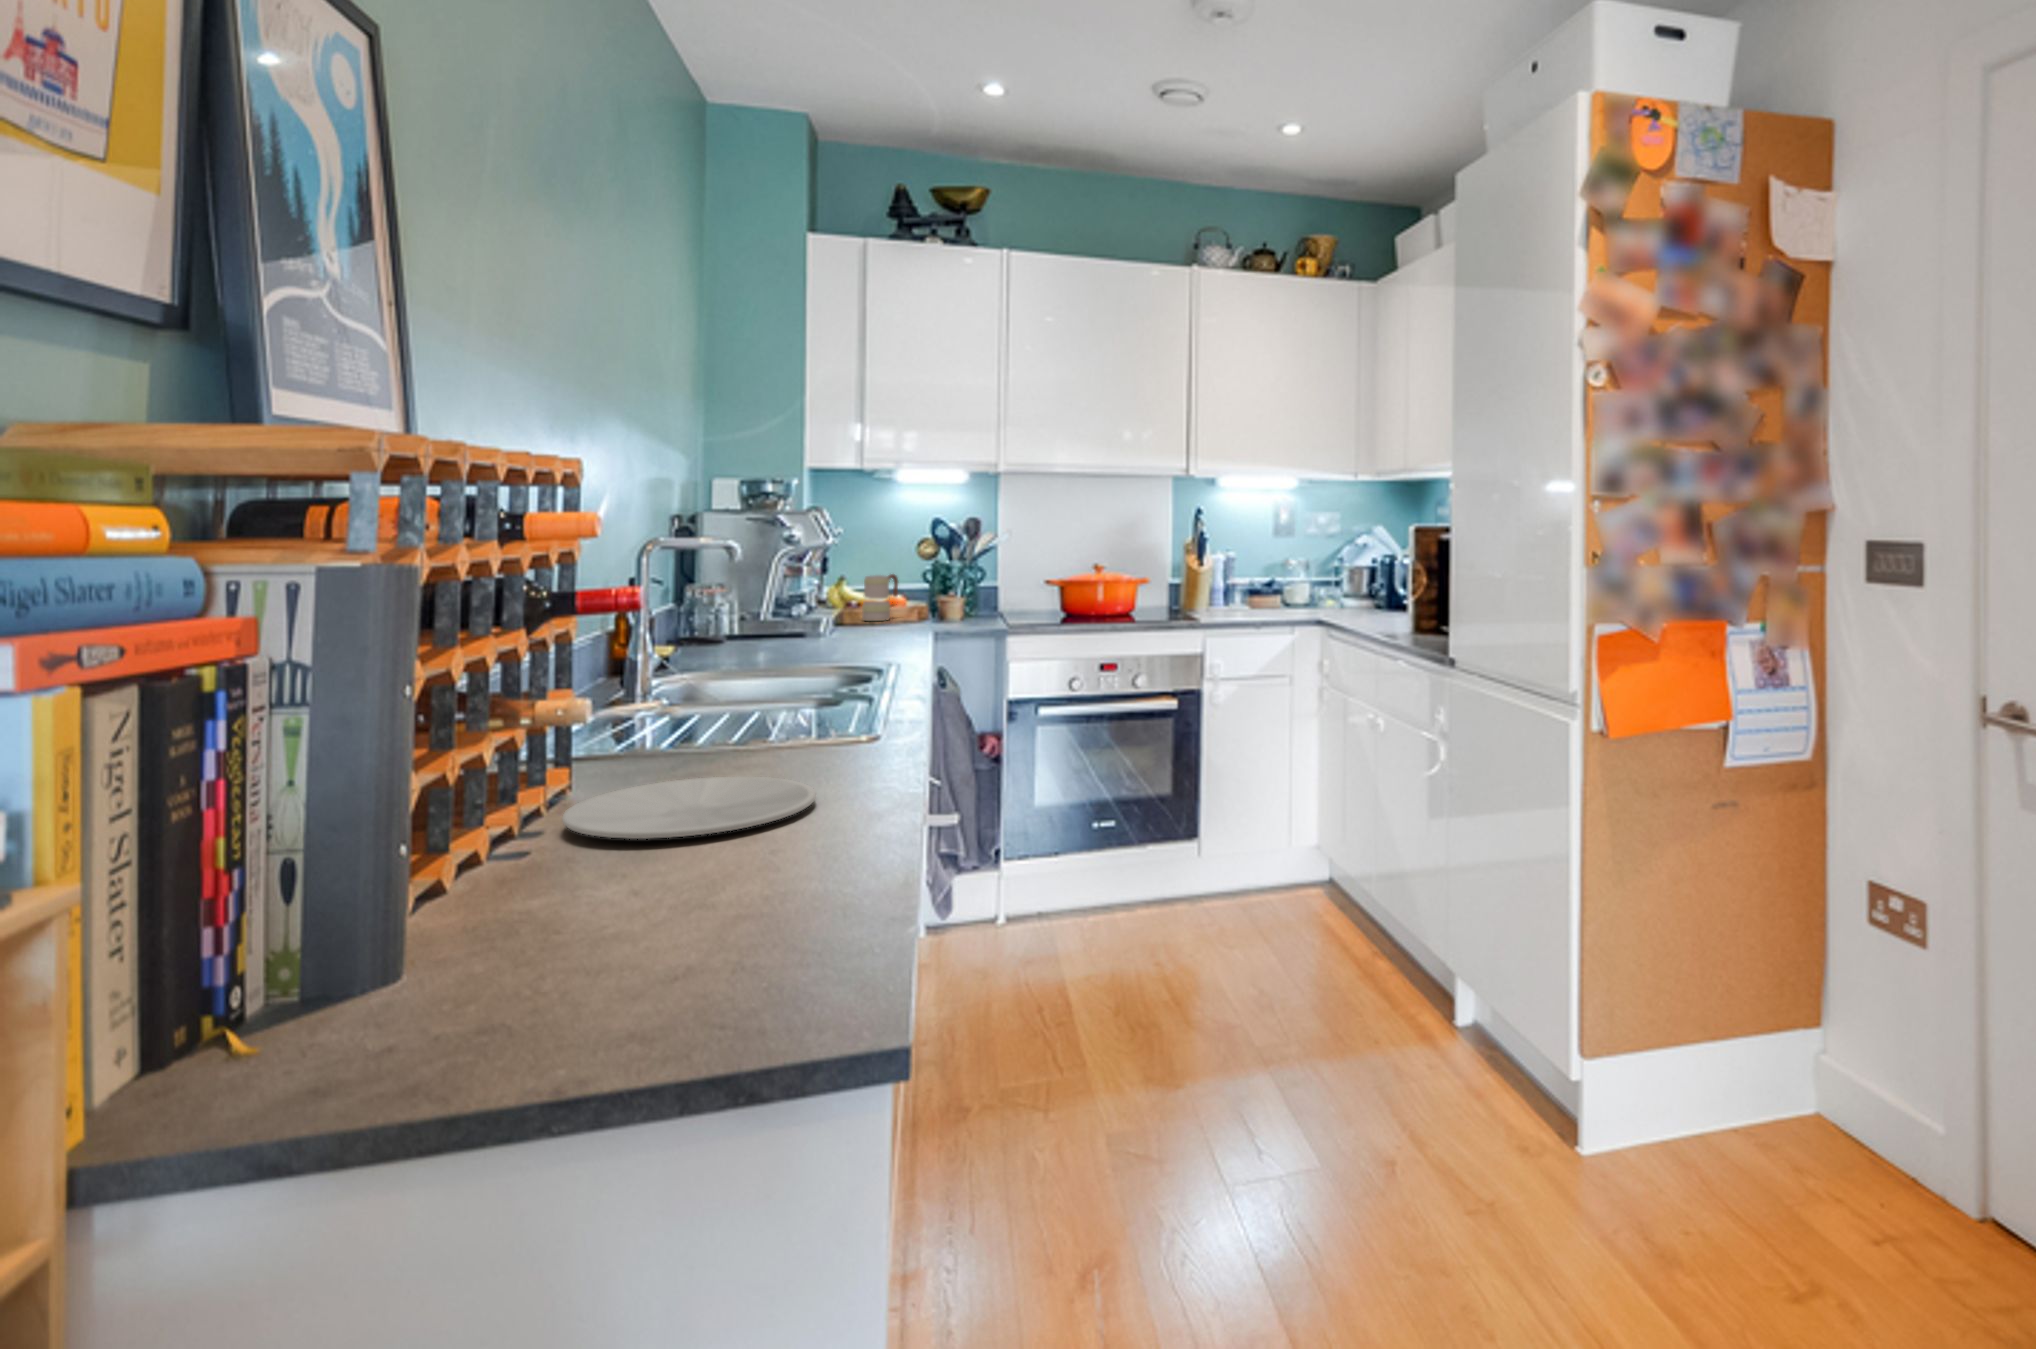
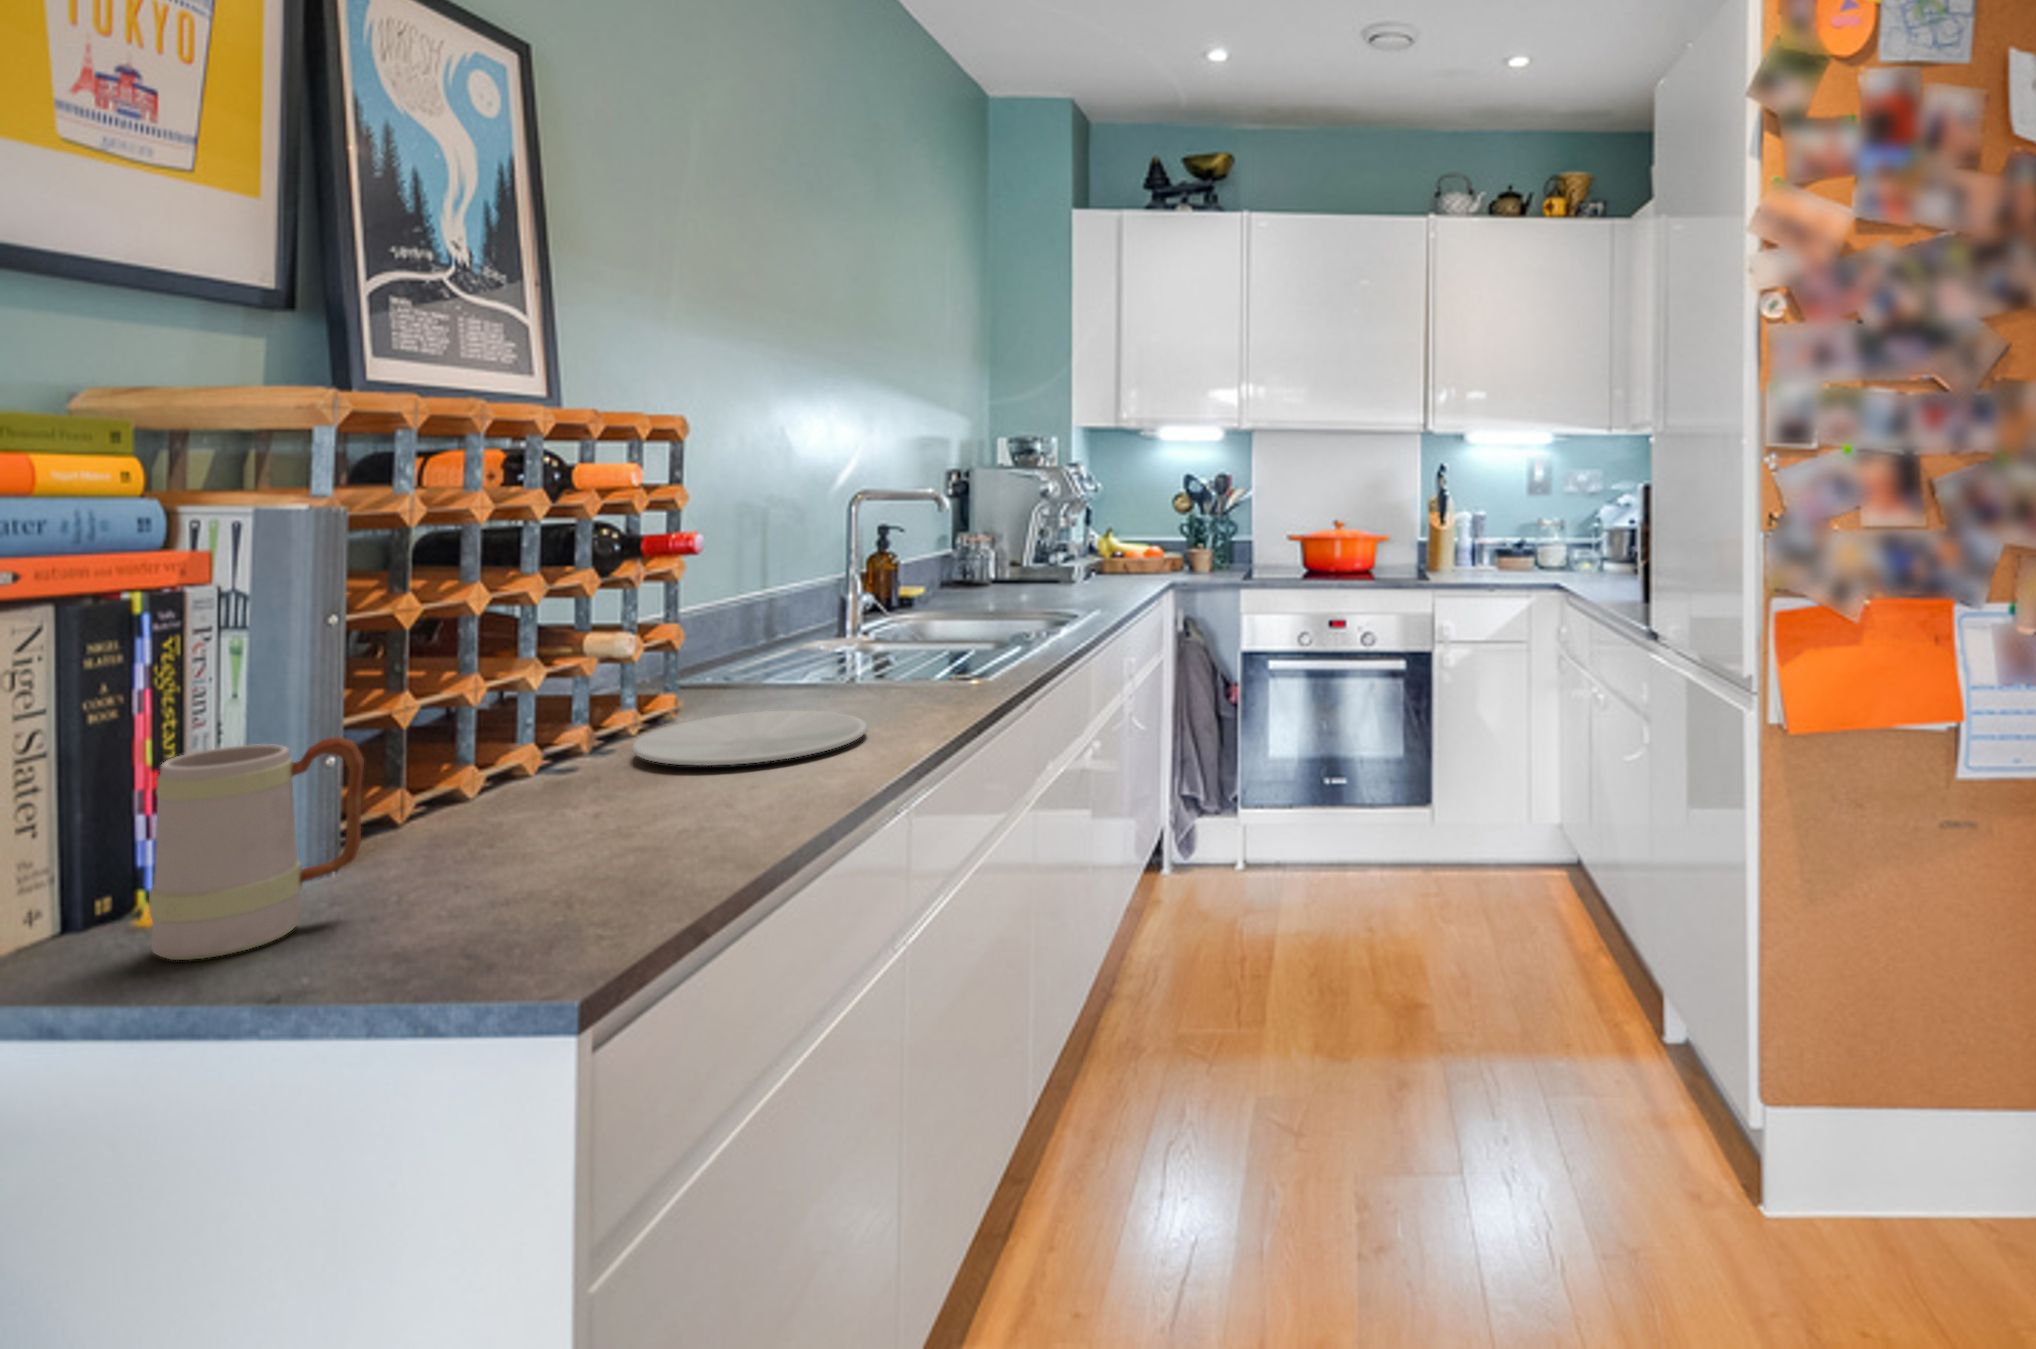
mug: present [862,574,898,621] -> present [149,737,364,960]

